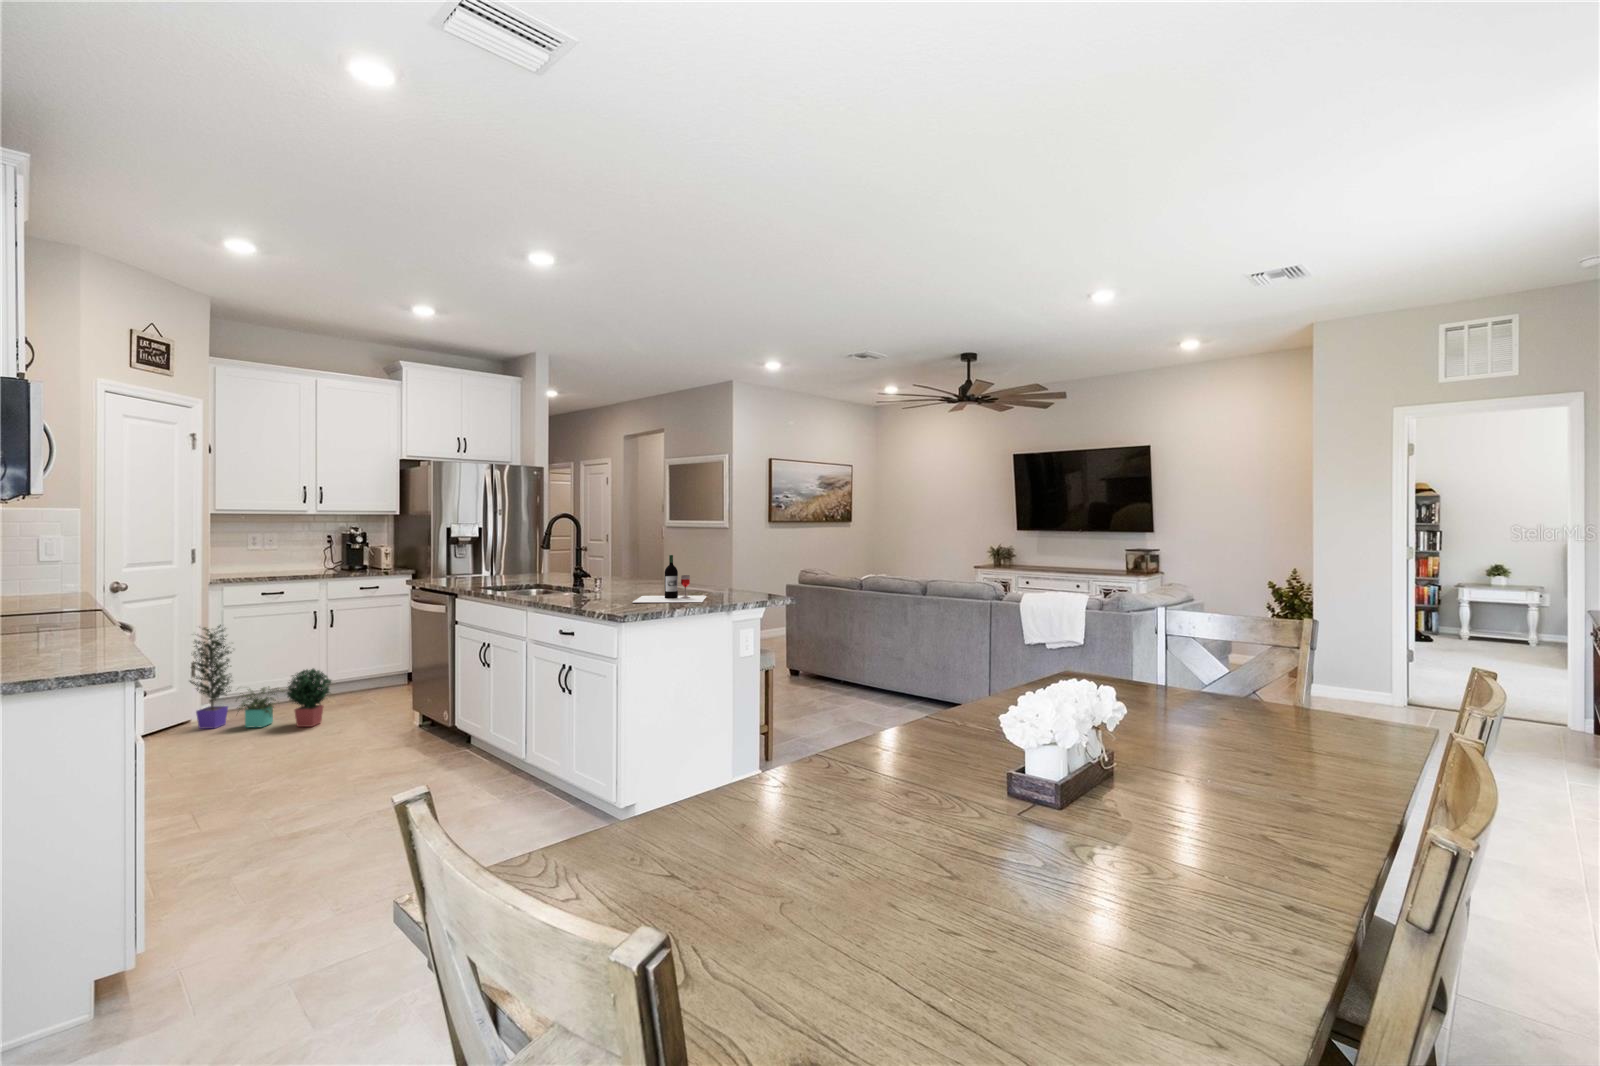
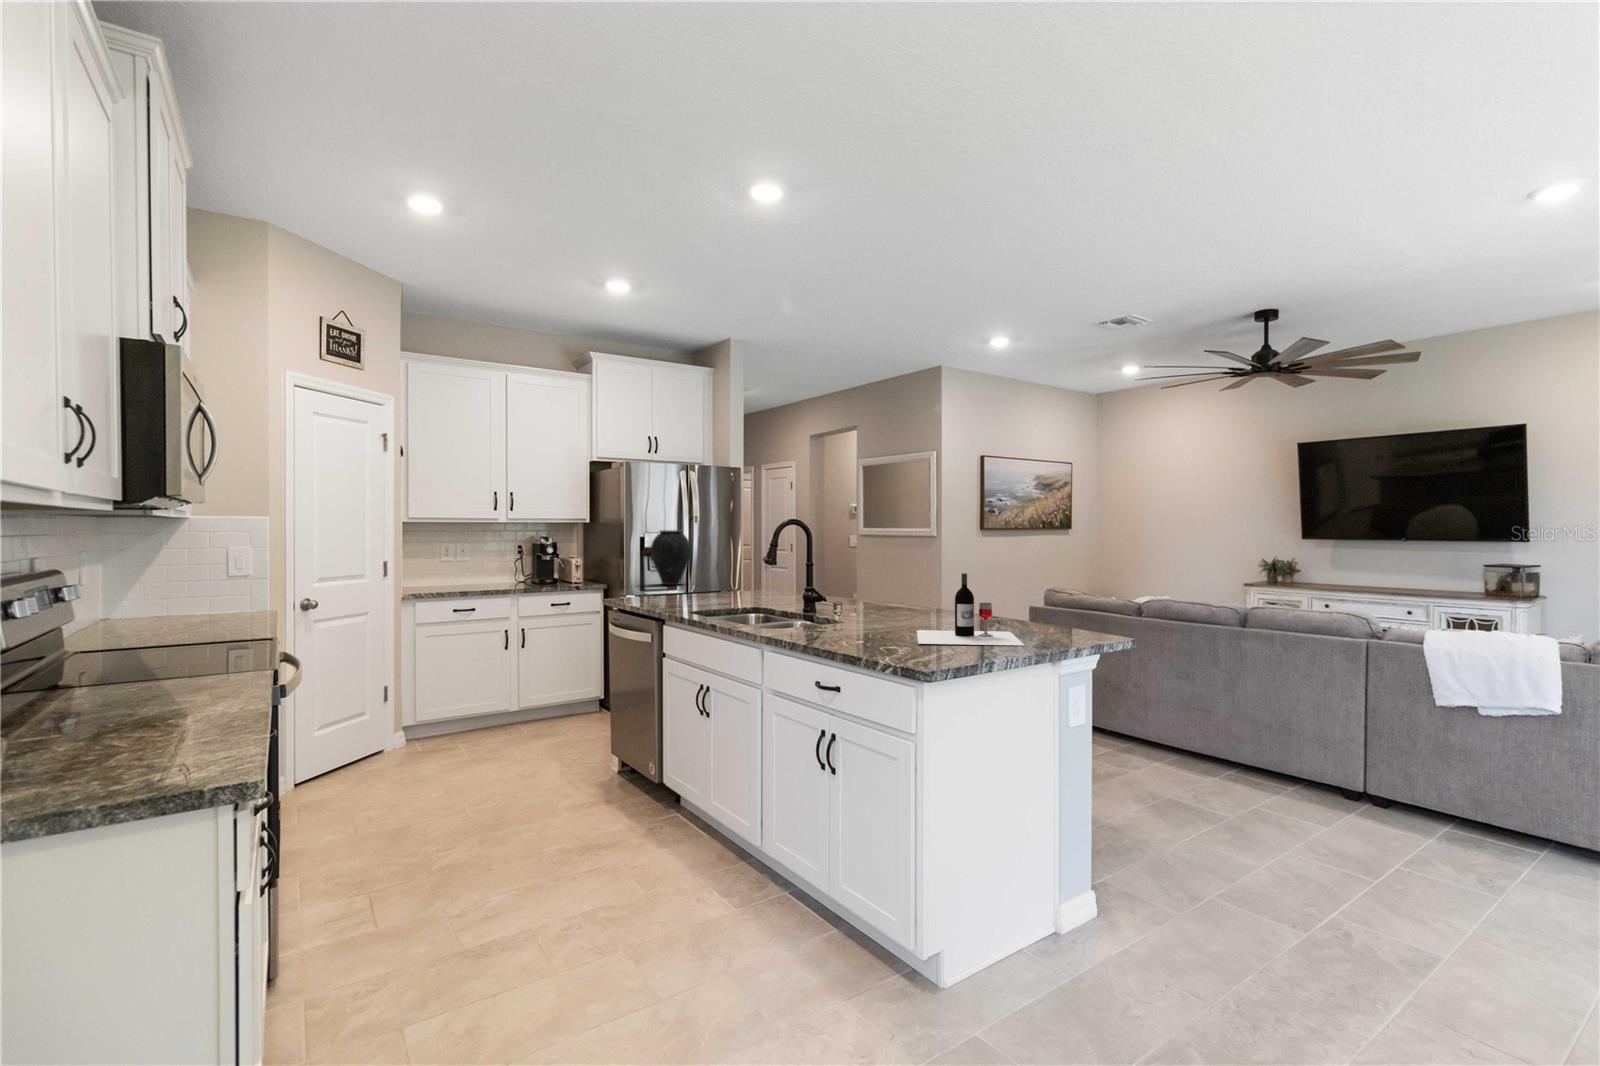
vase: none [457,522,494,571] -> present [651,530,691,585]
potted plant: present [190,625,331,729] -> none [376,645,522,765]

